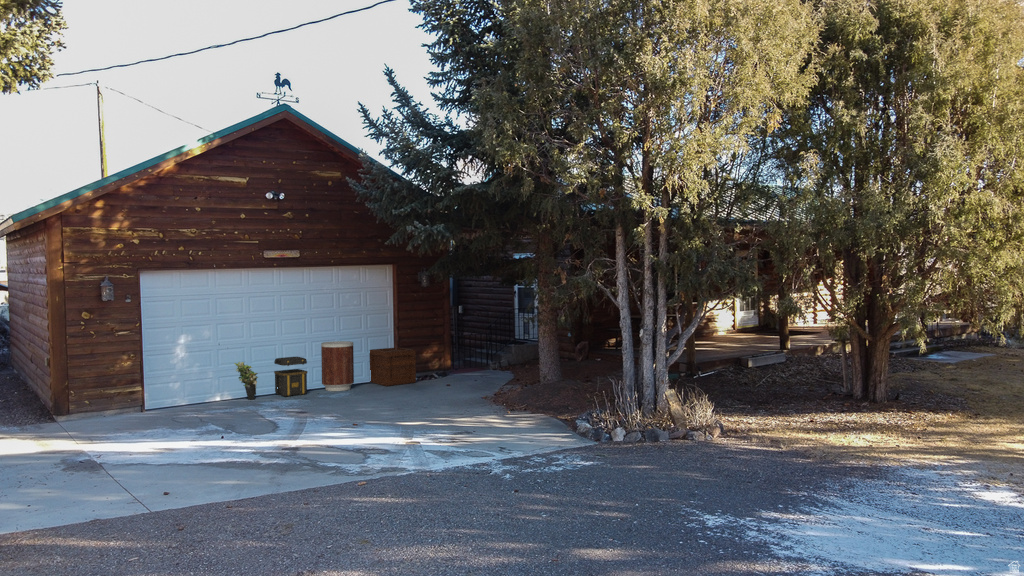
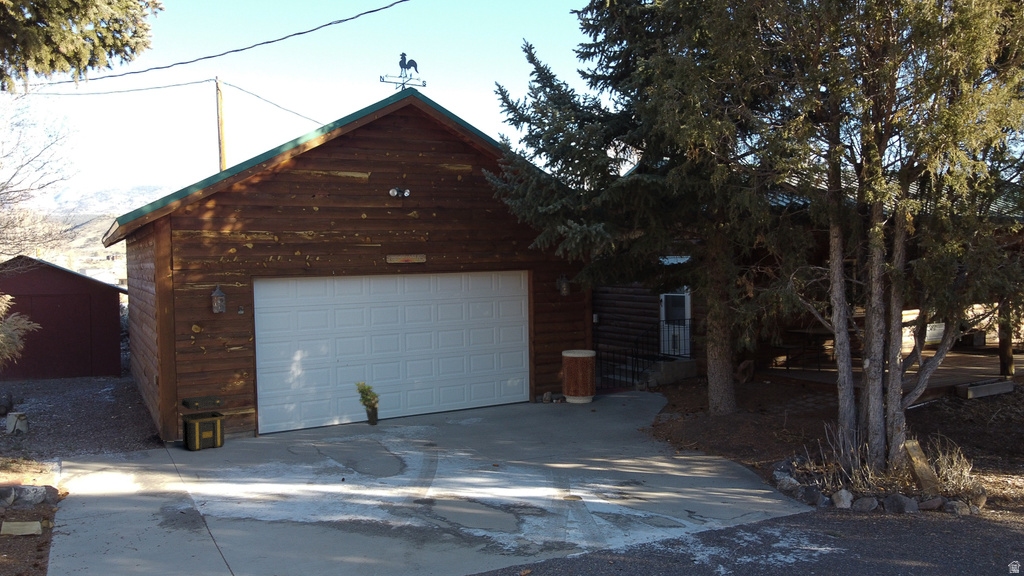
trash can: present [321,341,354,391] -> present [562,350,596,403]
wooden crate: present [369,348,416,386] -> none [502,365,555,411]
toolbox: present [274,357,308,397] -> present [181,395,225,451]

